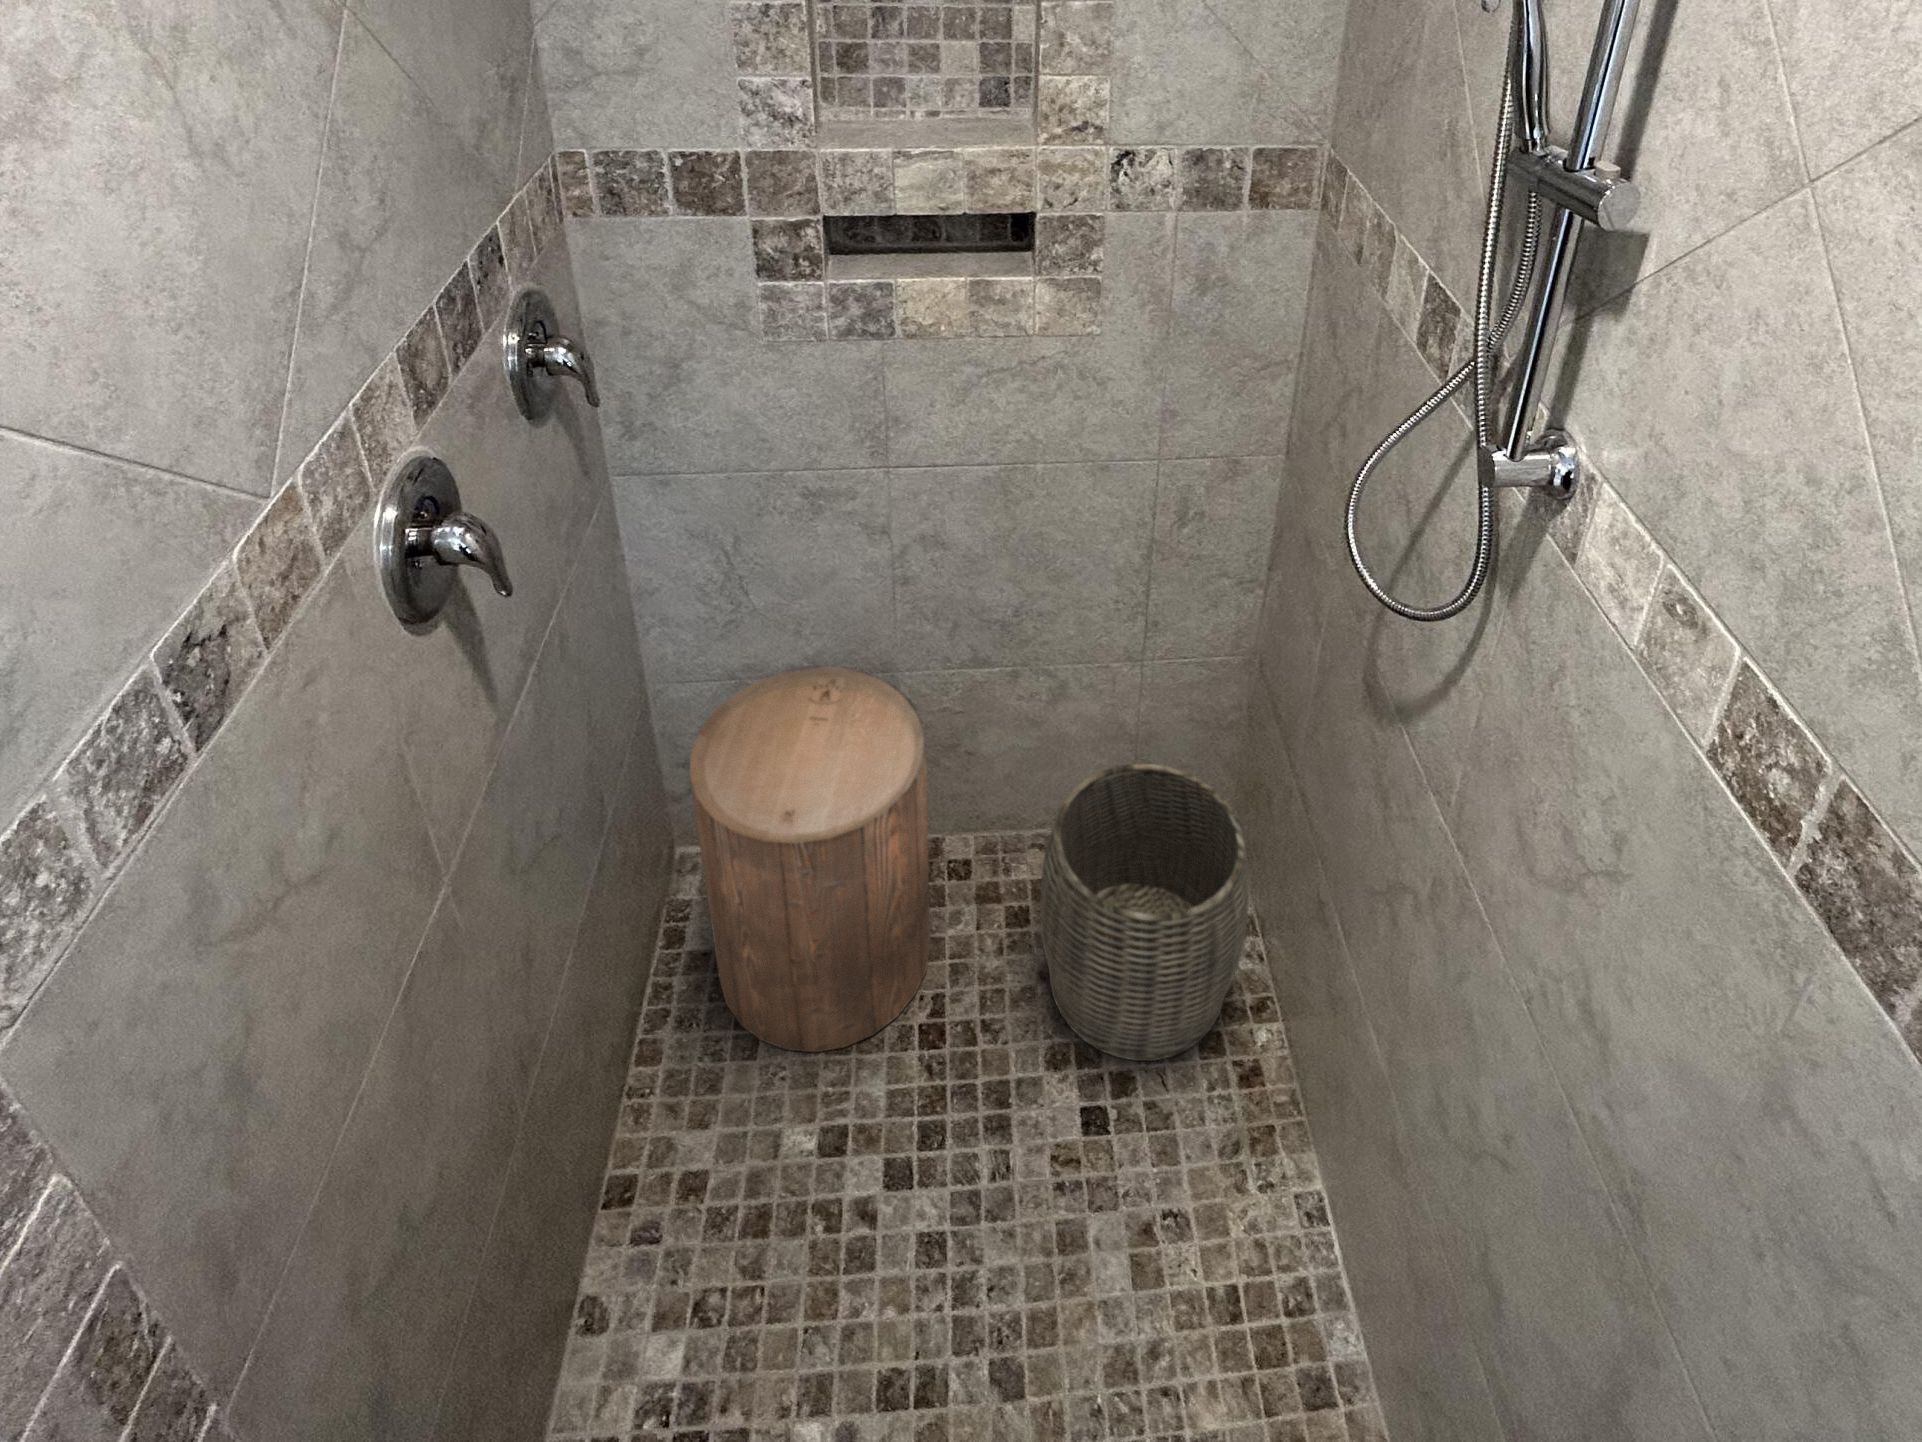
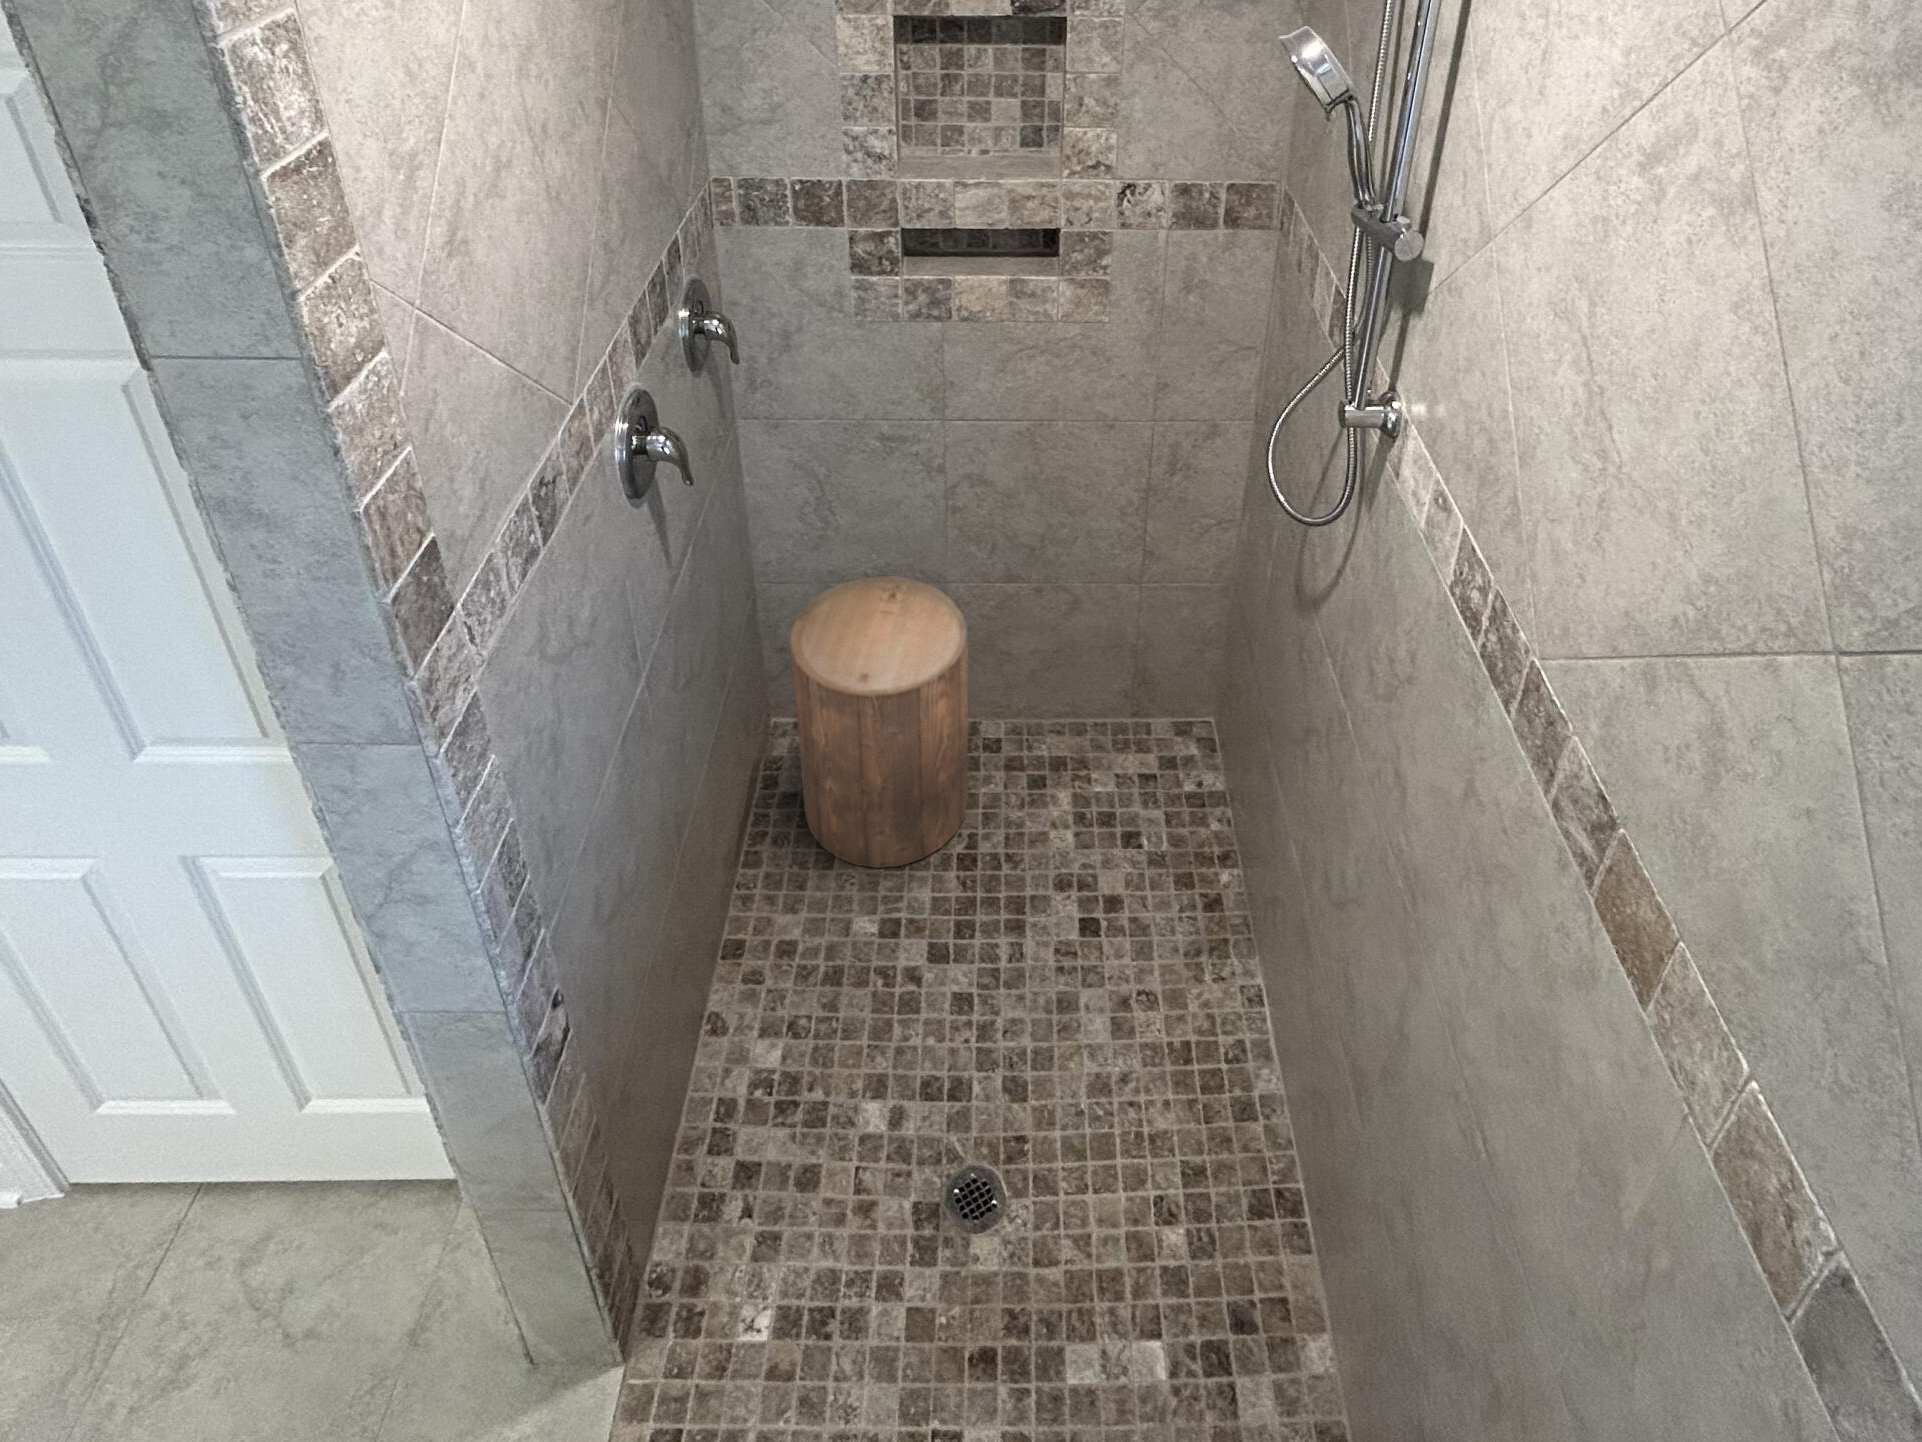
woven basket: present [1040,764,1250,1061] -> none [1054,663,1218,890]

